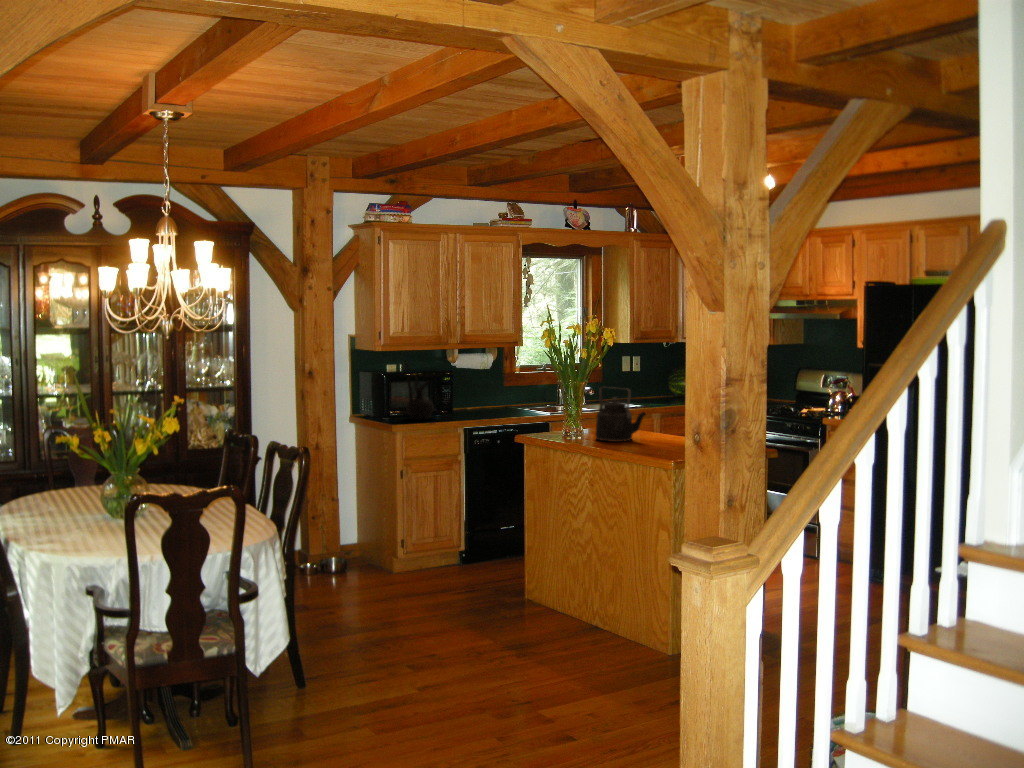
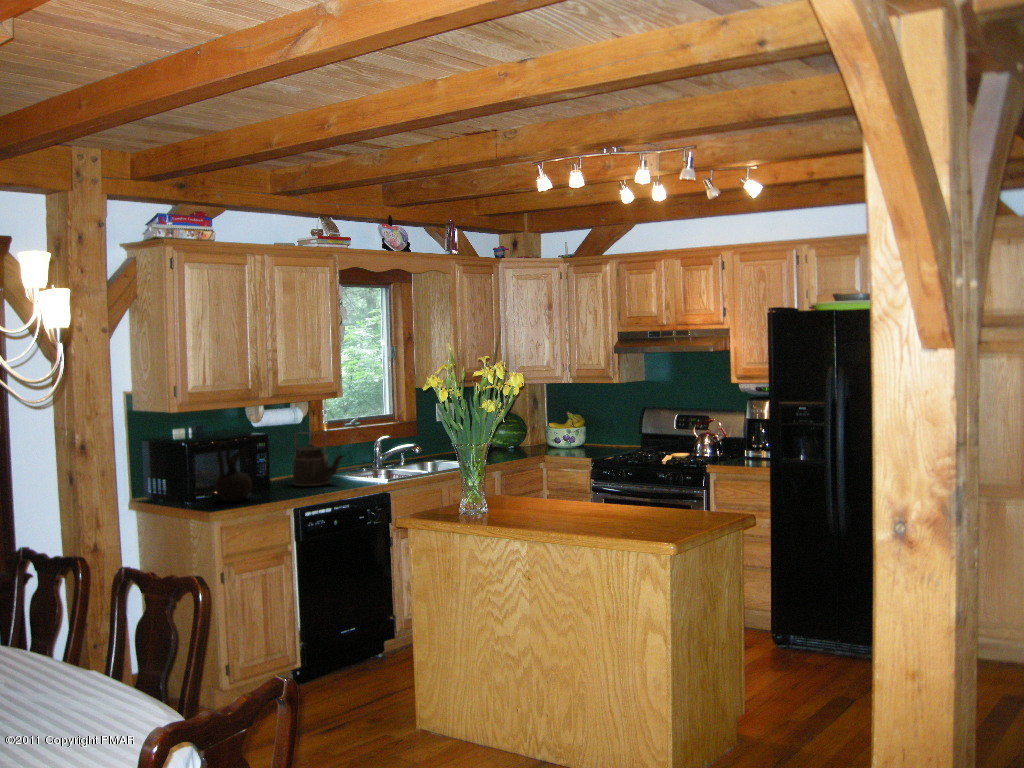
kettle: present [595,387,646,442] -> present [293,432,343,486]

